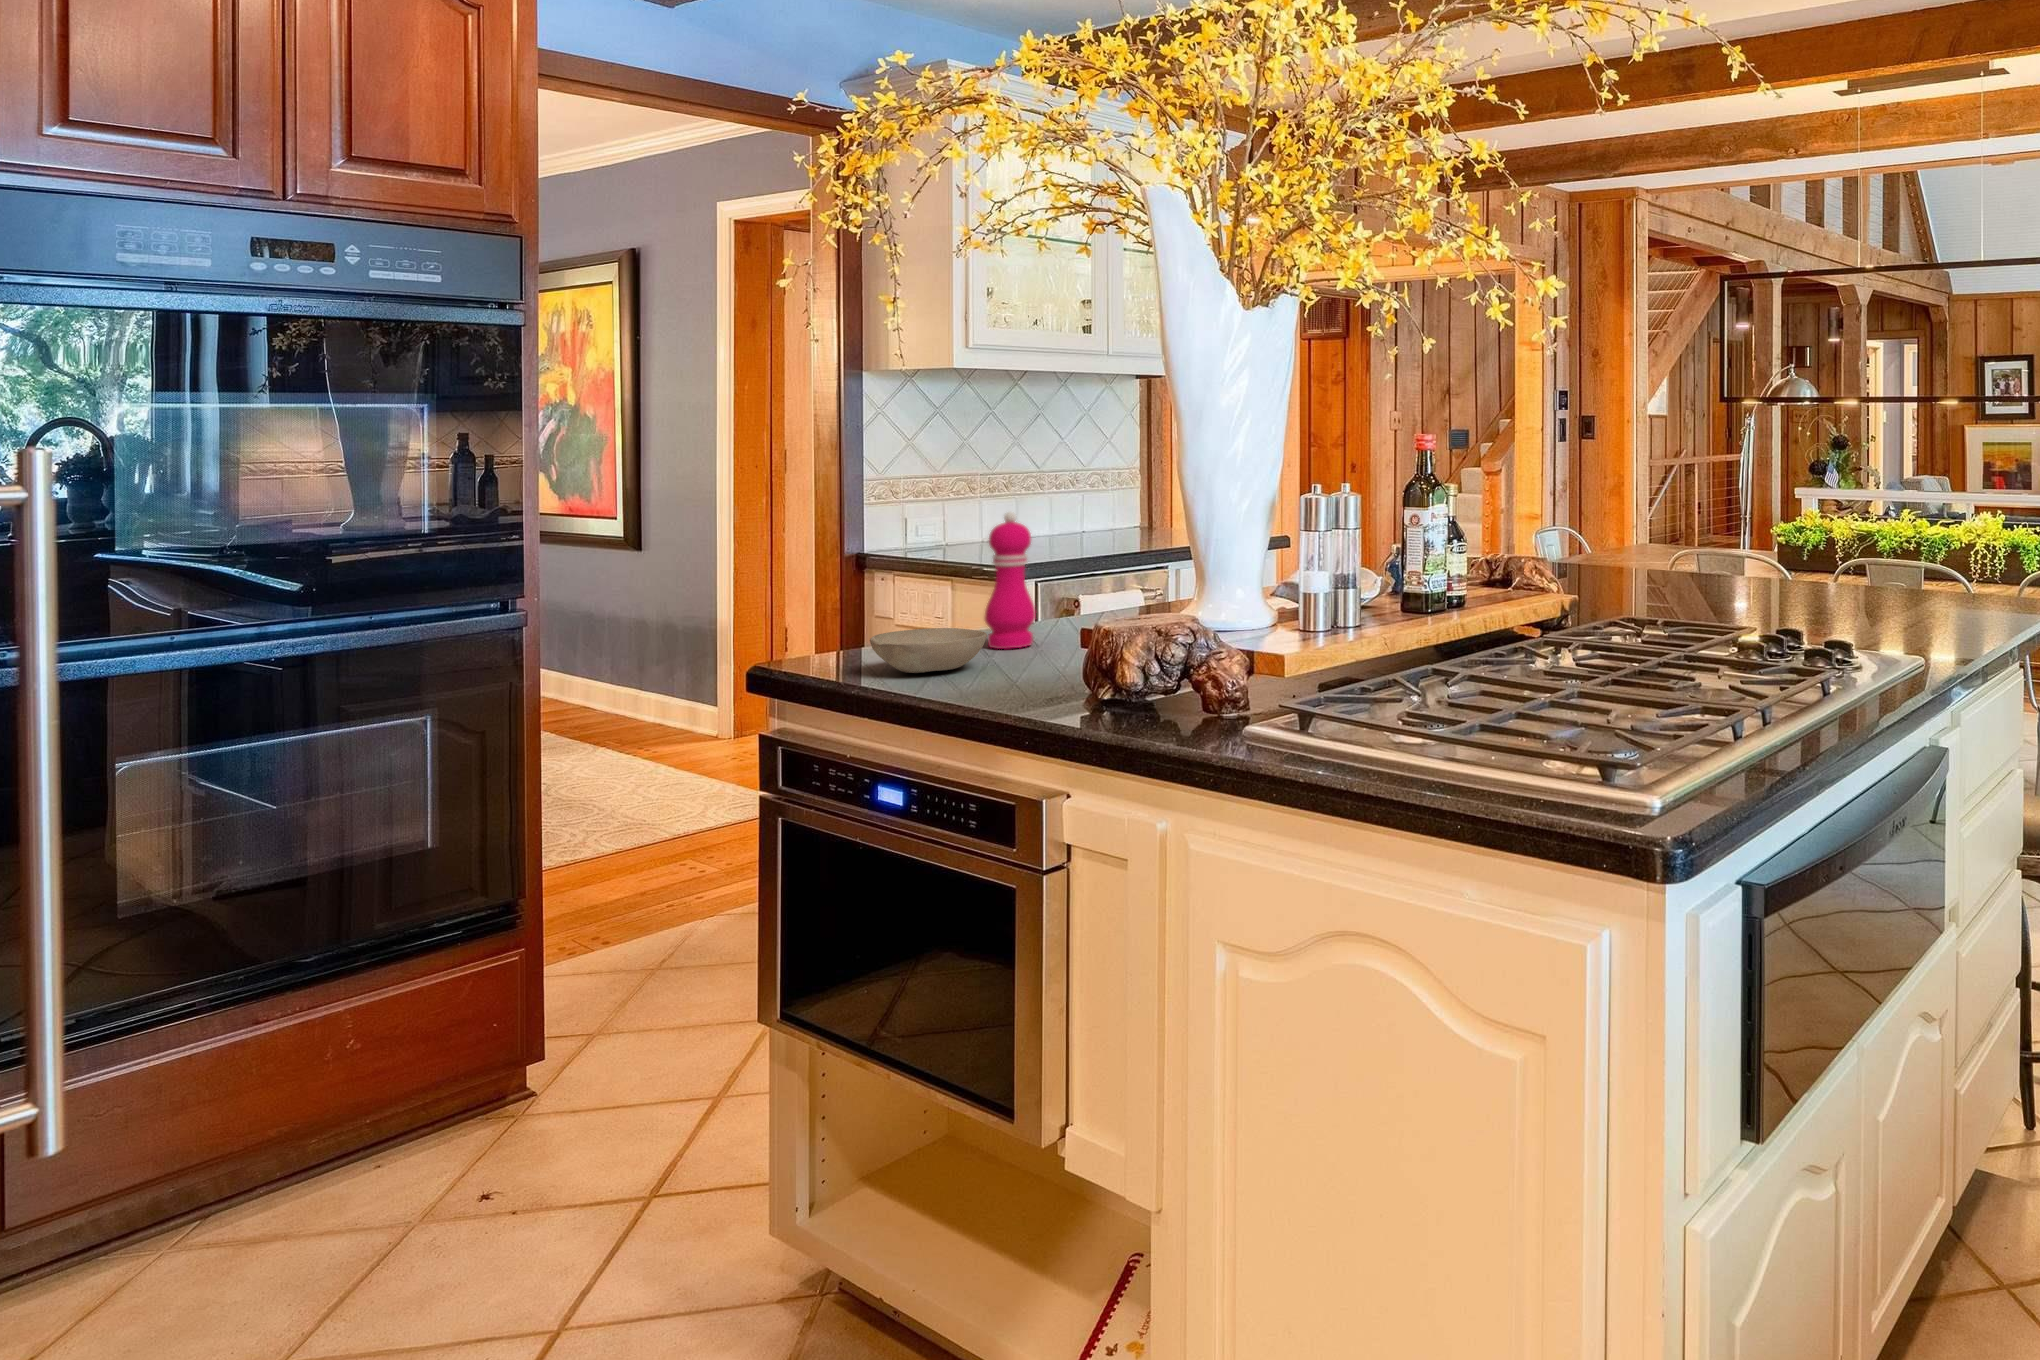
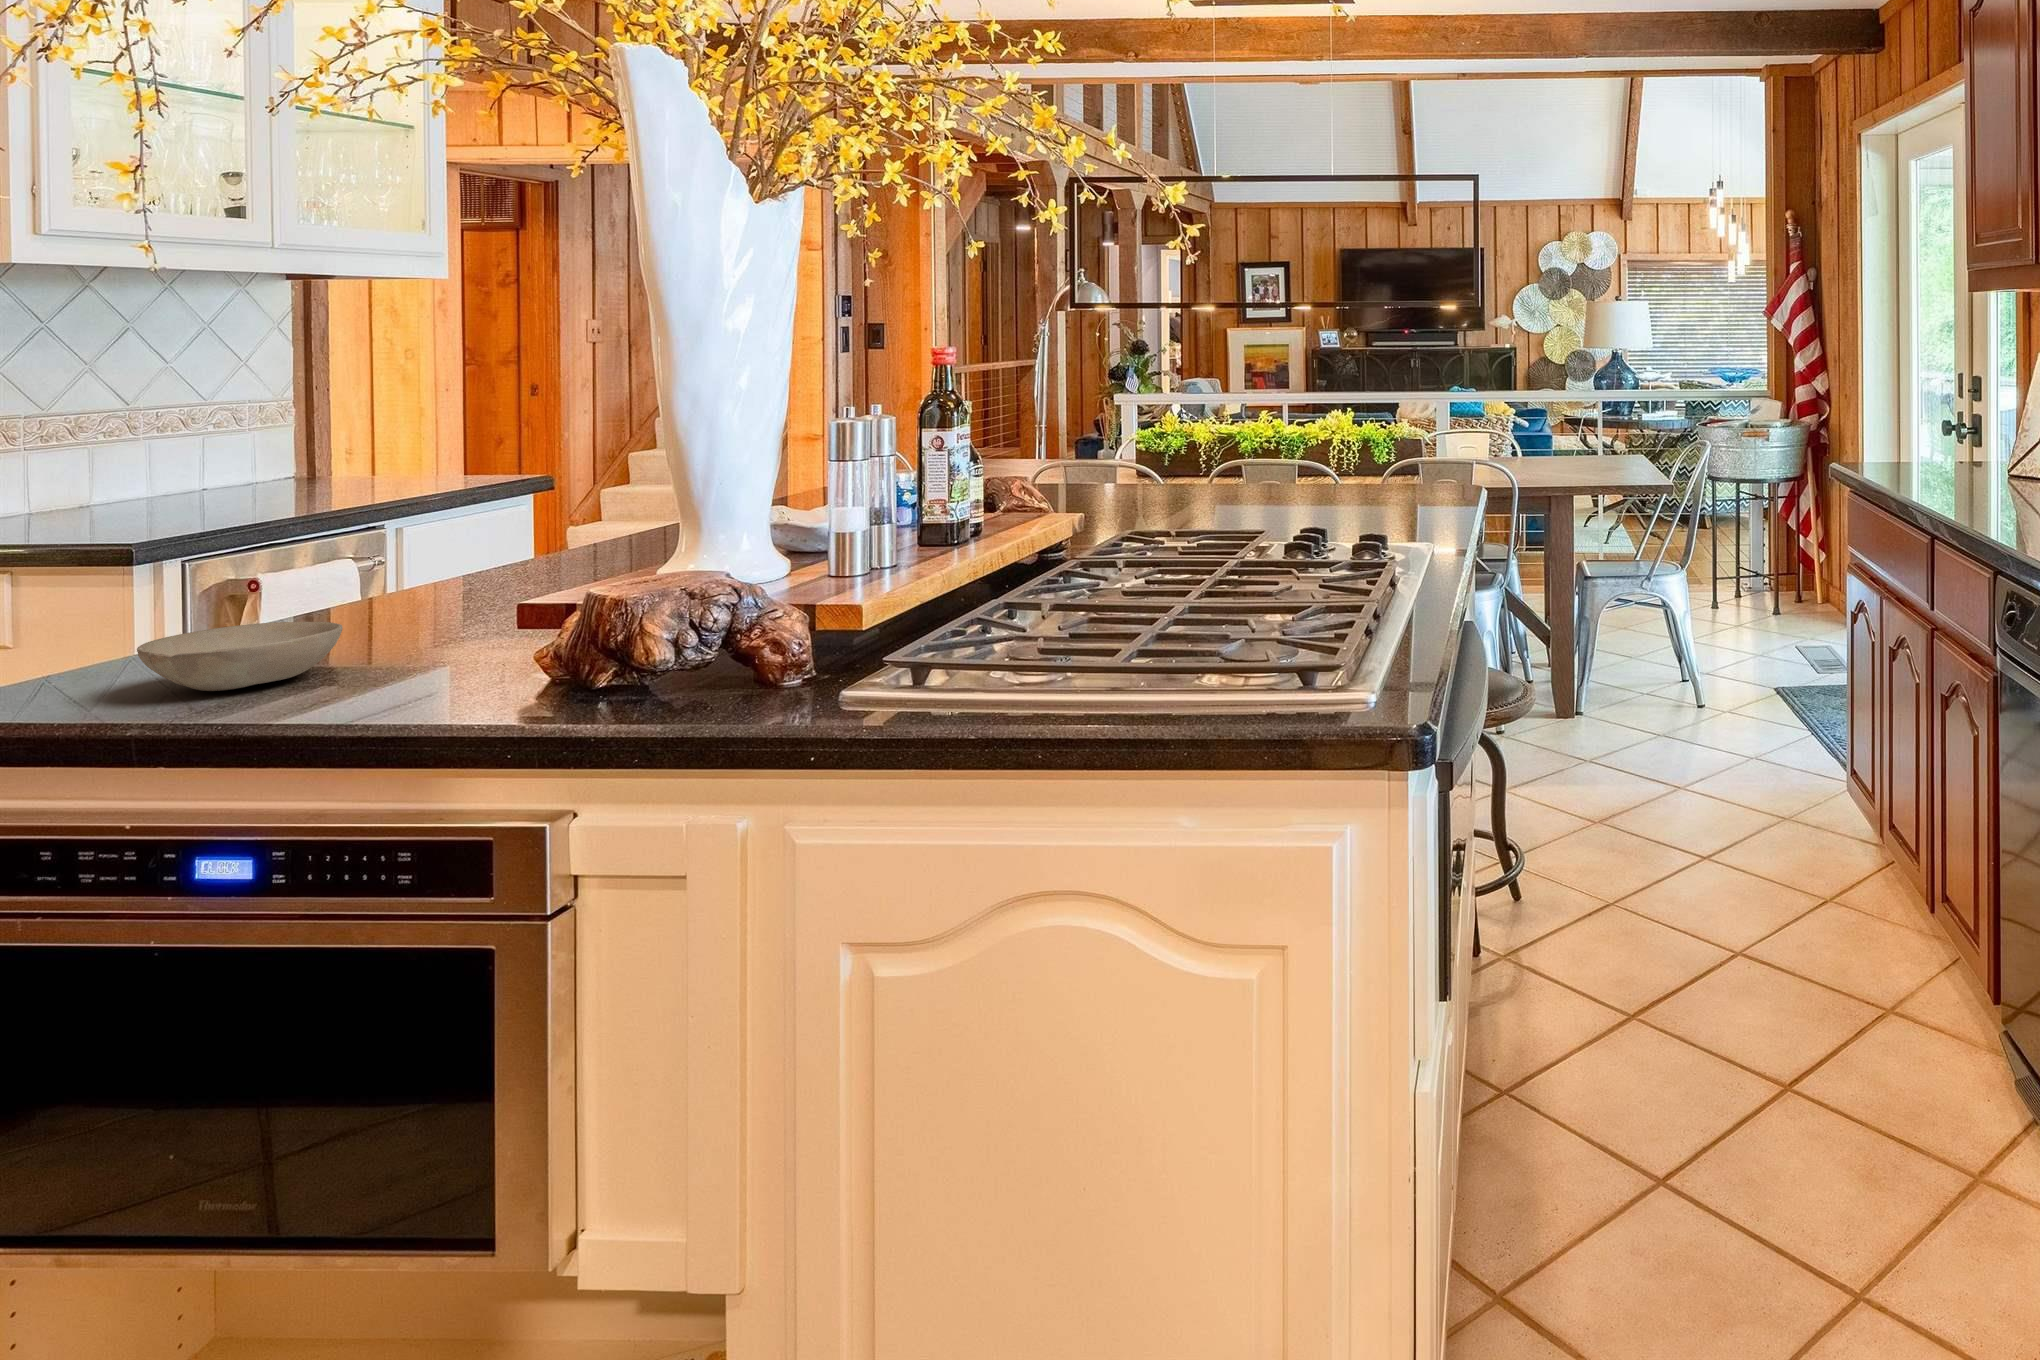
pepper mill: present [985,512,1036,649] -> none [287,459,373,646]

